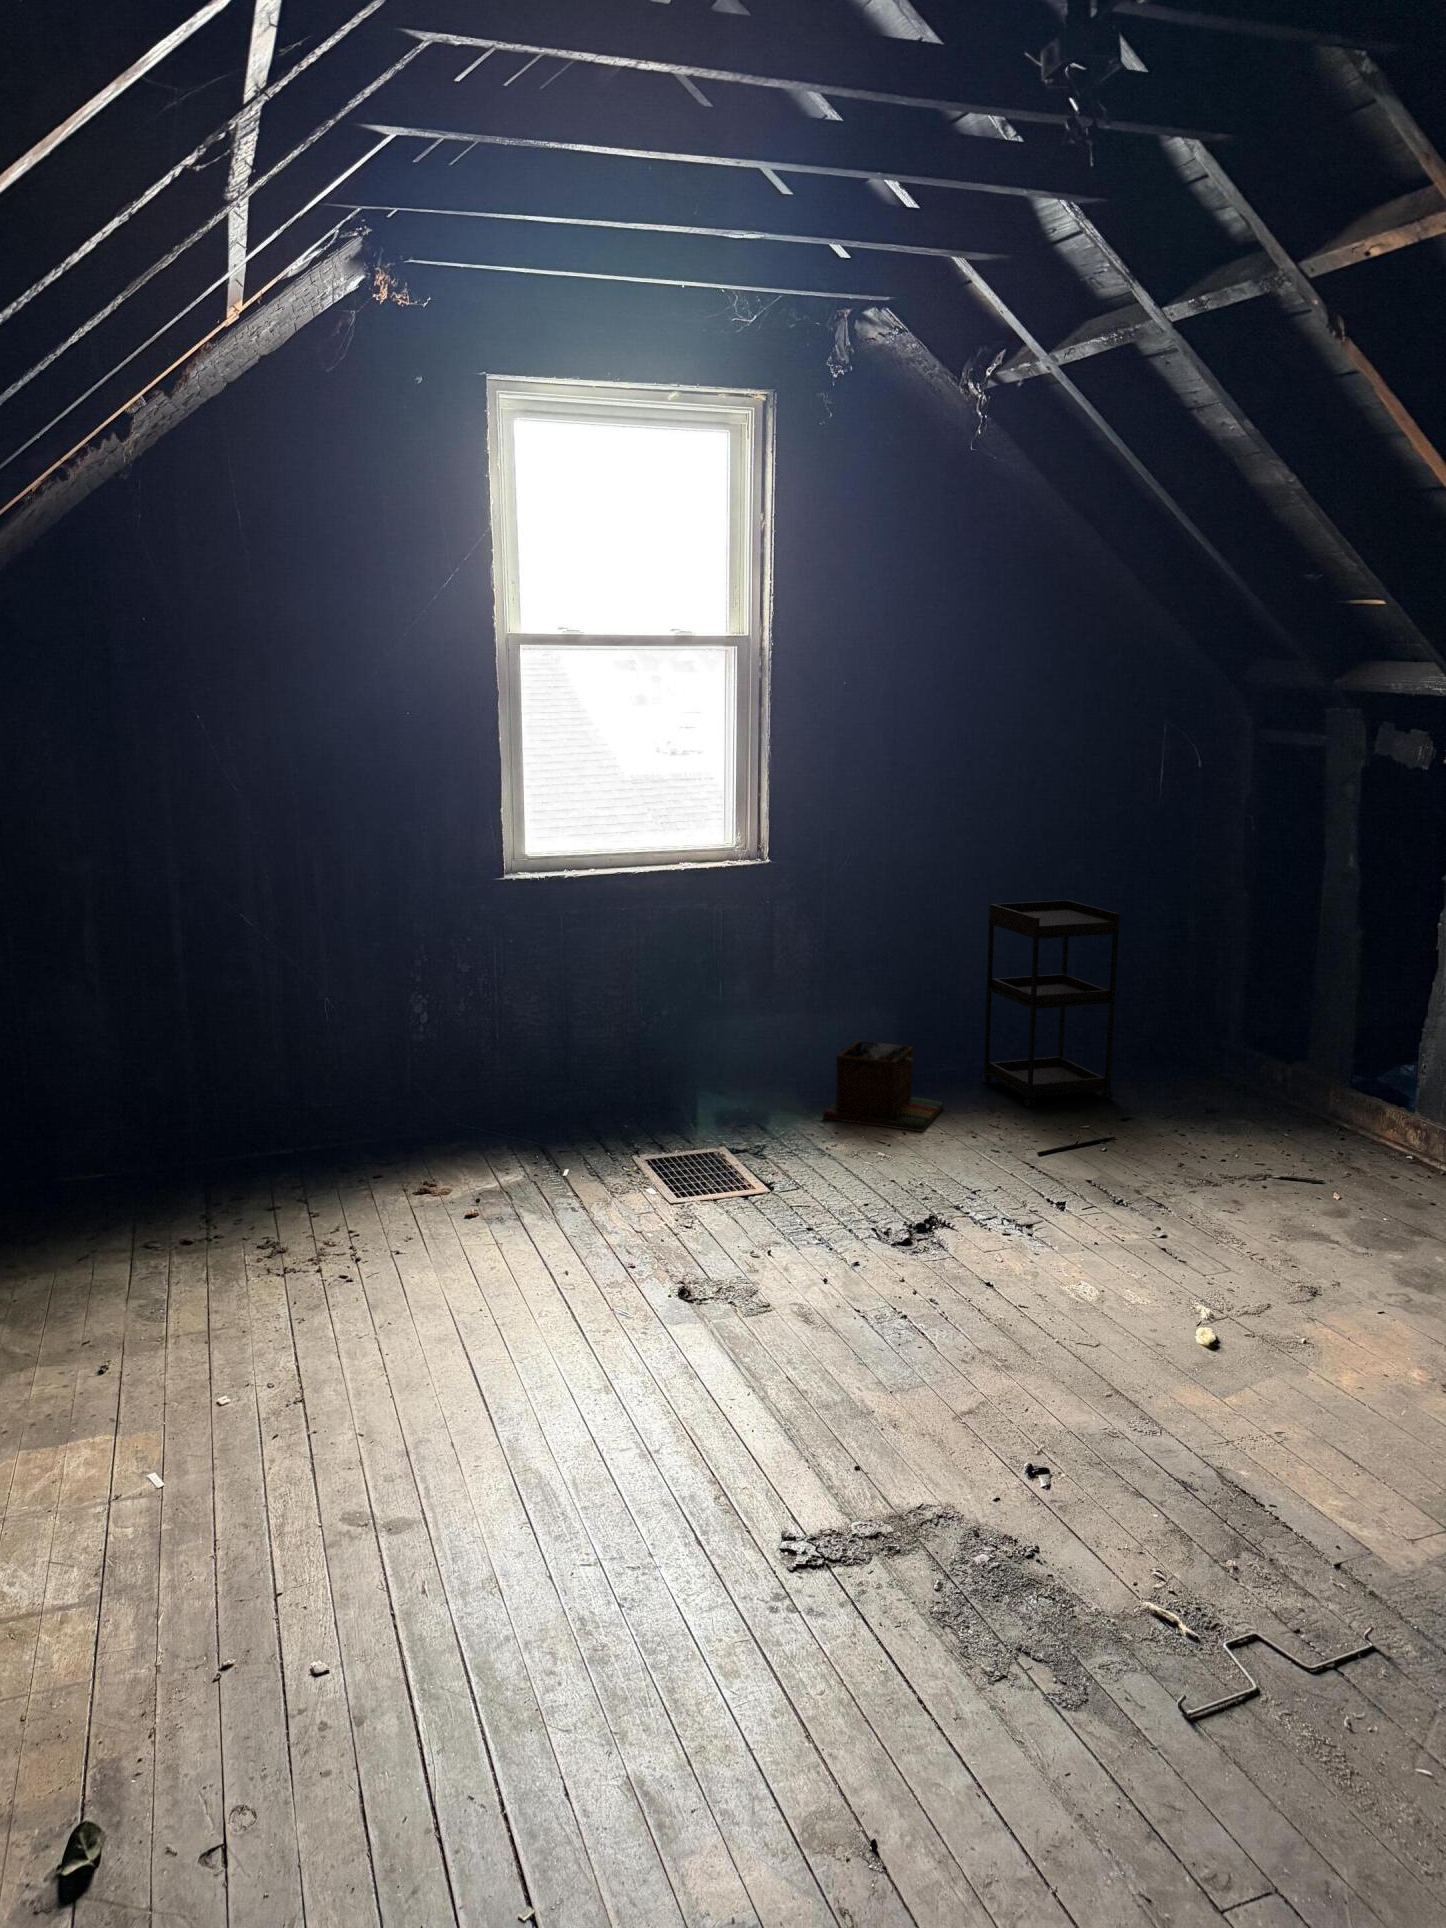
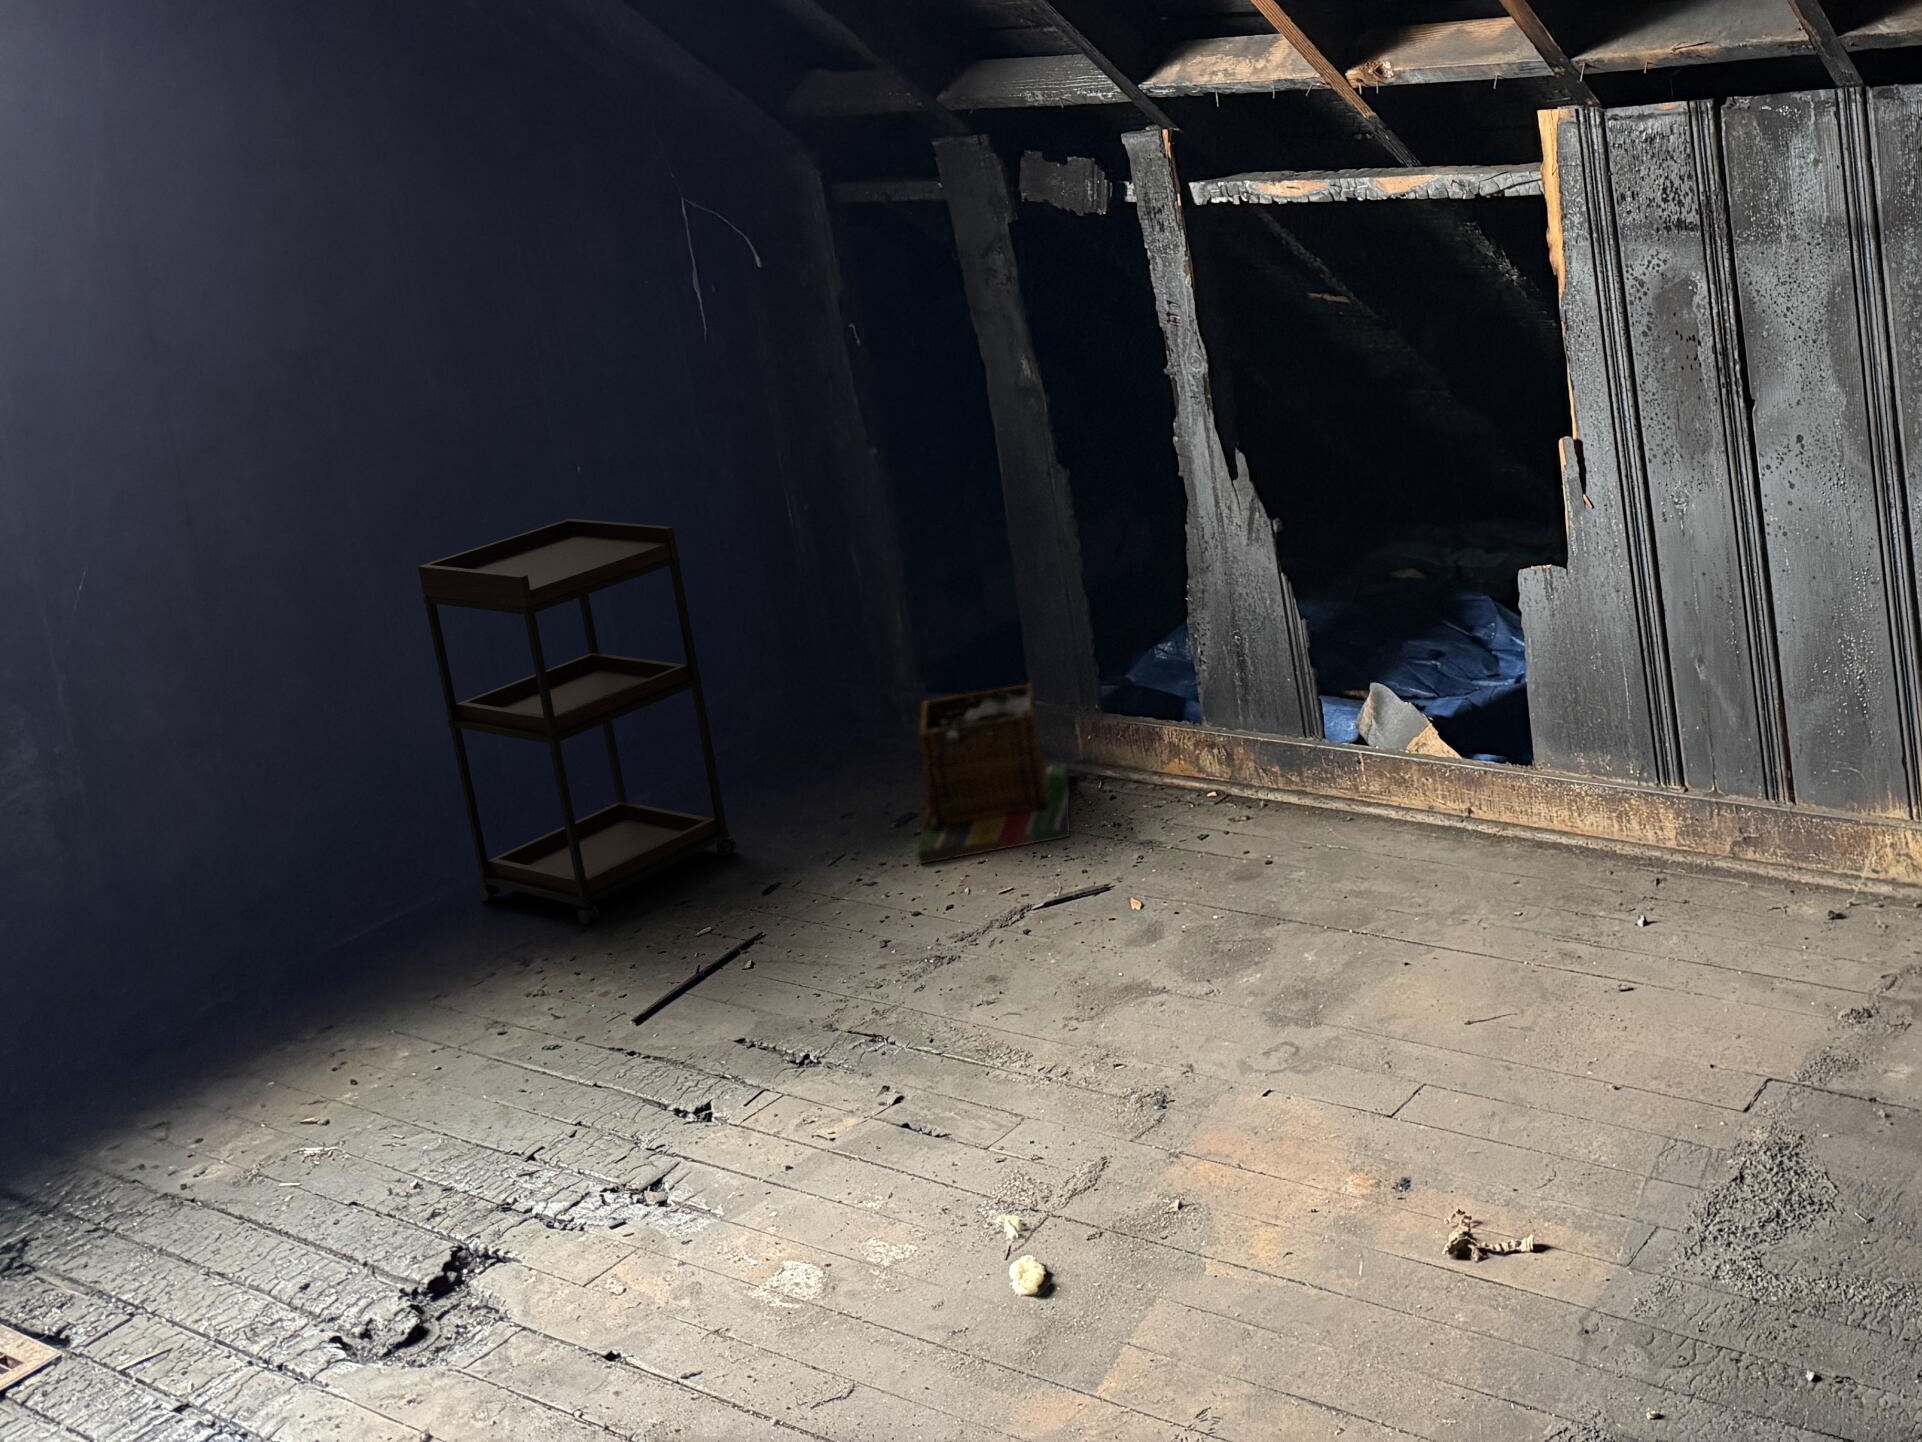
laundry basket: present [823,1041,943,1132] -> present [918,683,1070,864]

